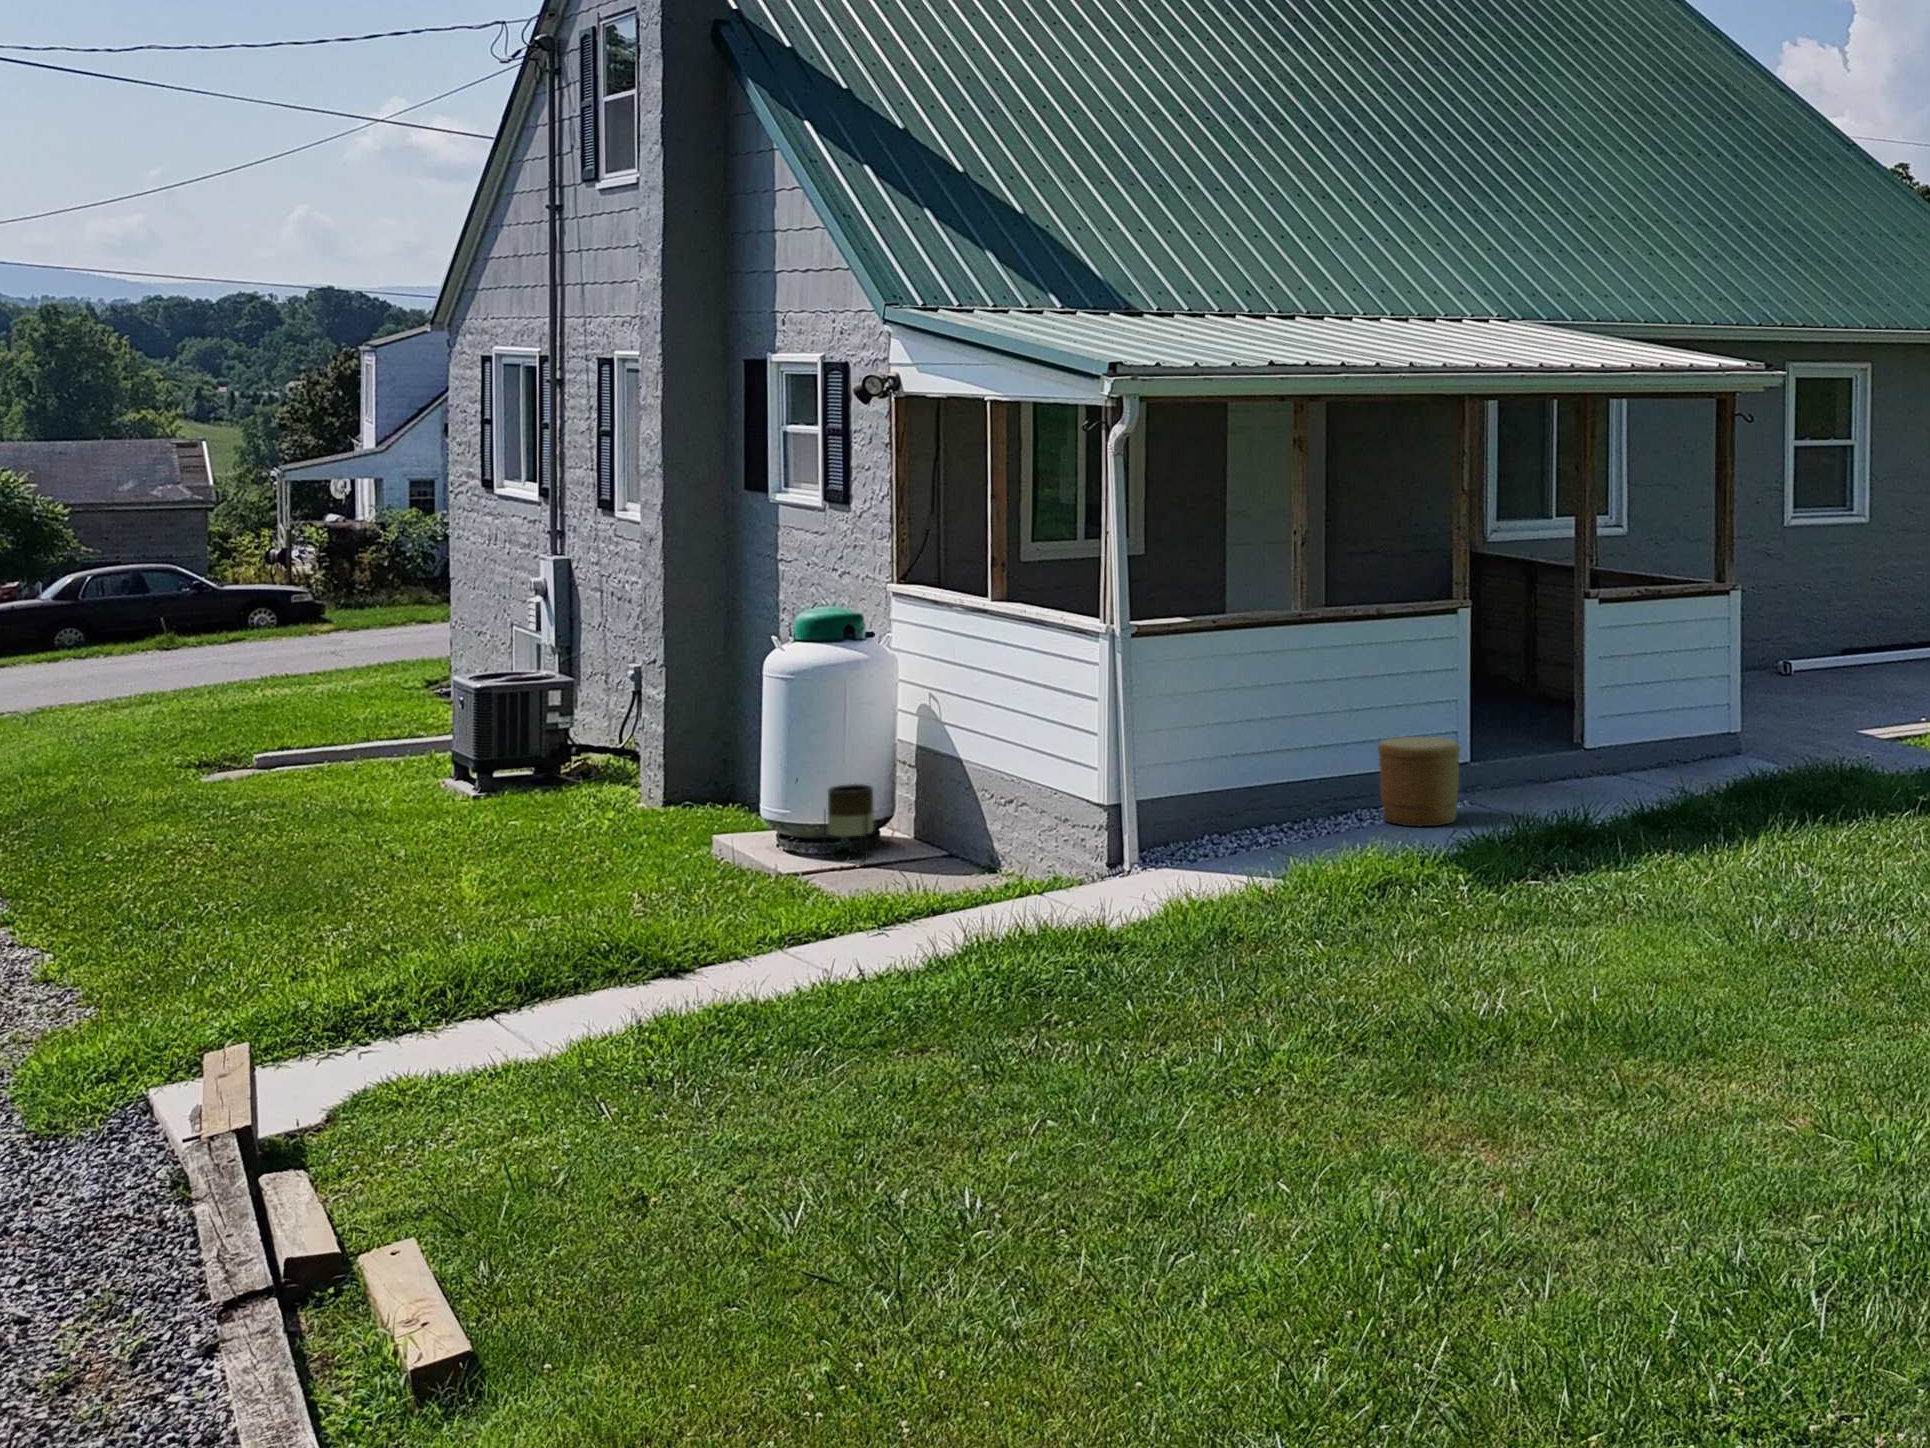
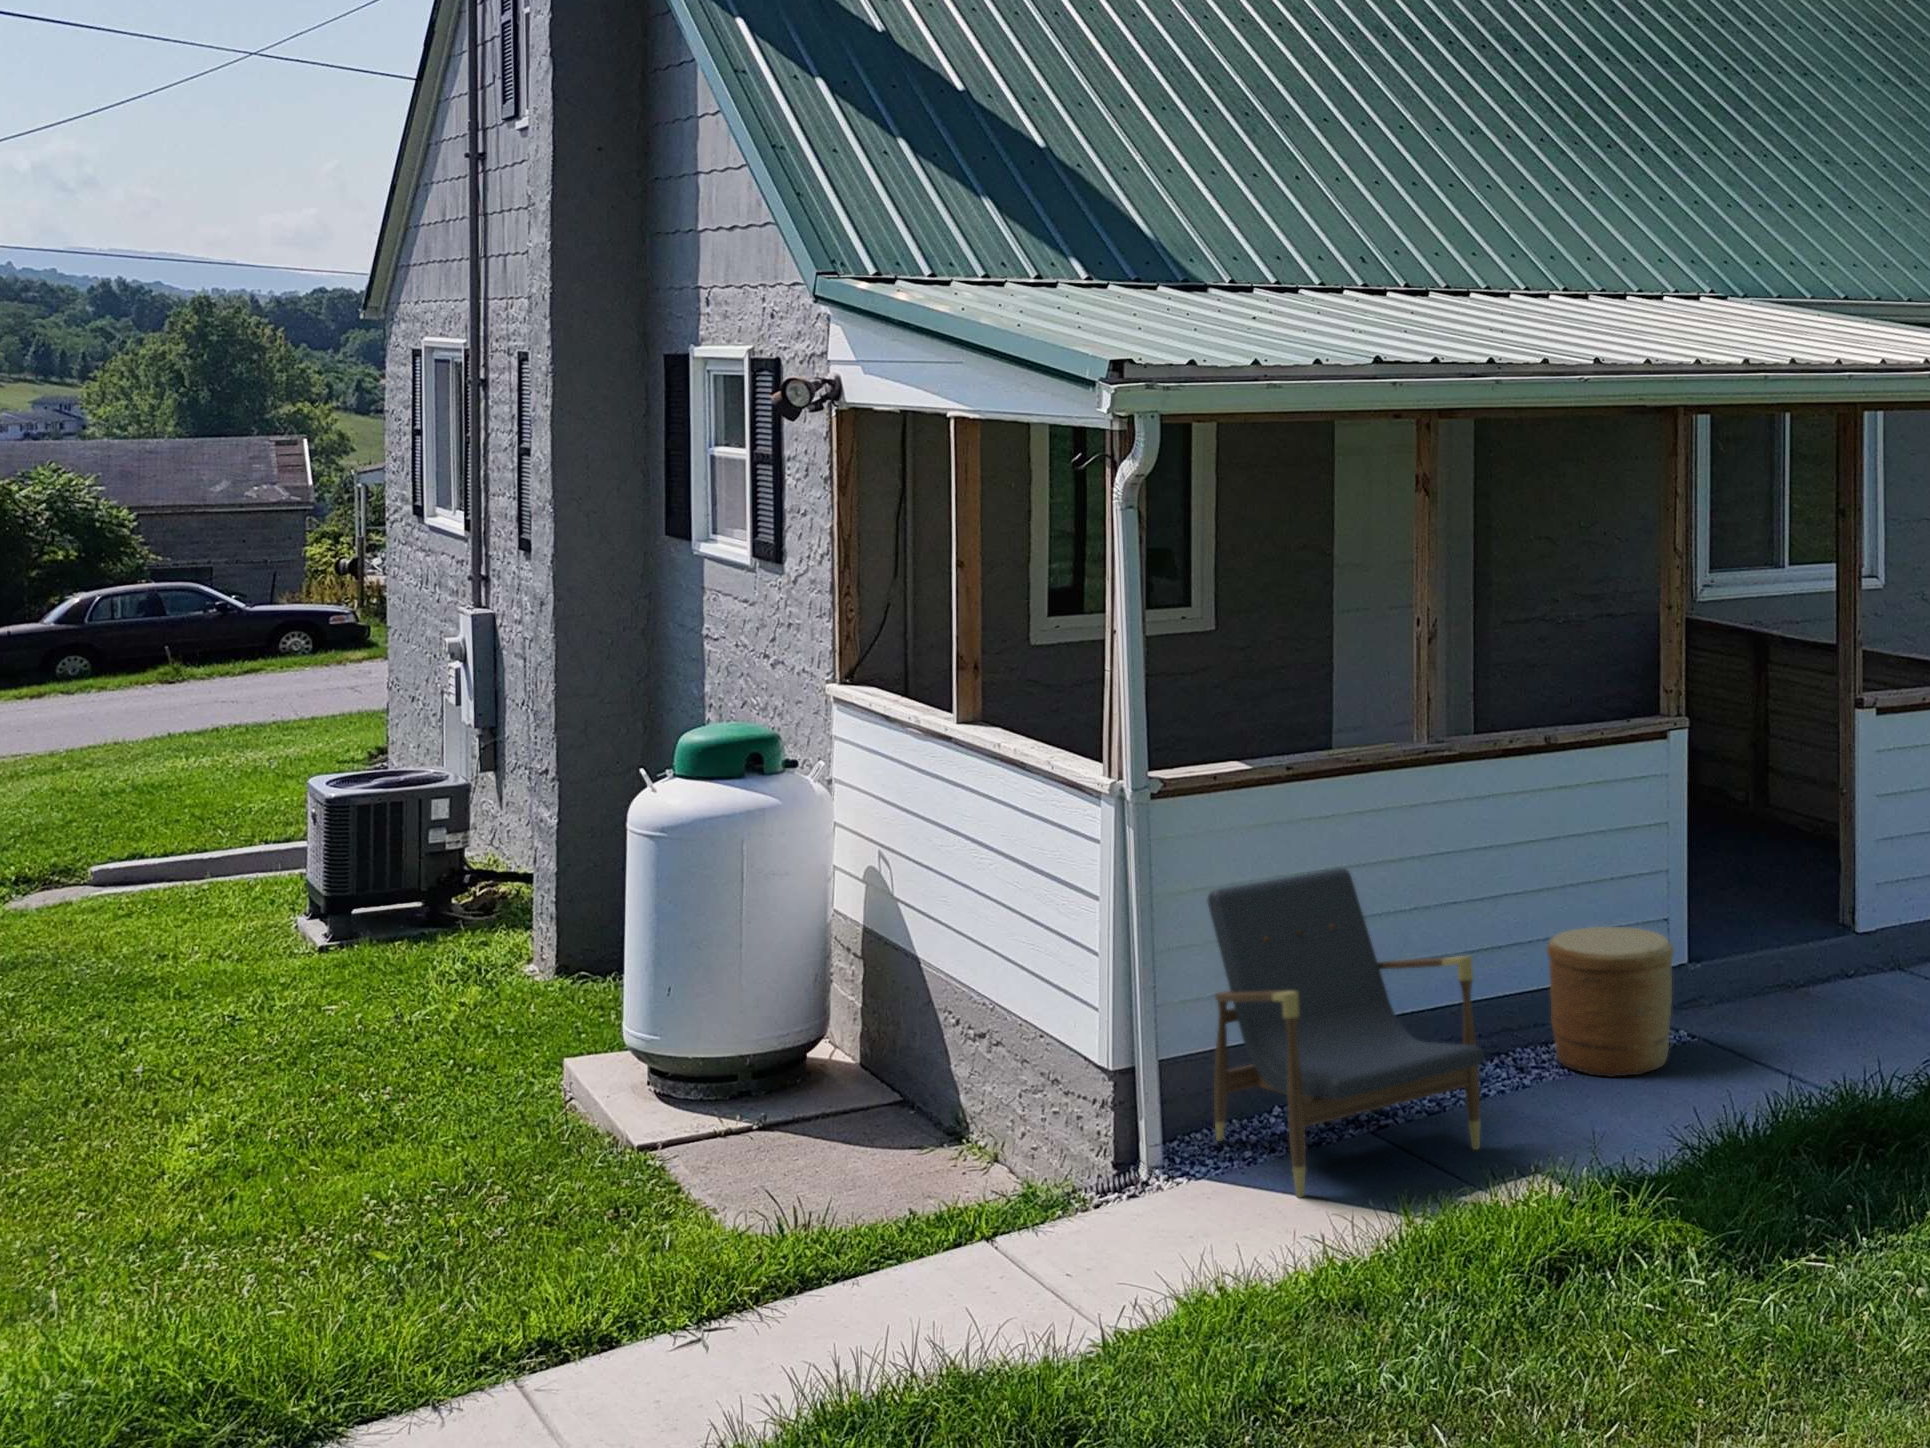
lounge chair: none [1164,688,1339,874] -> present [1207,868,1484,1197]
planter: present [824,784,874,857] -> none [700,1001,777,1124]

